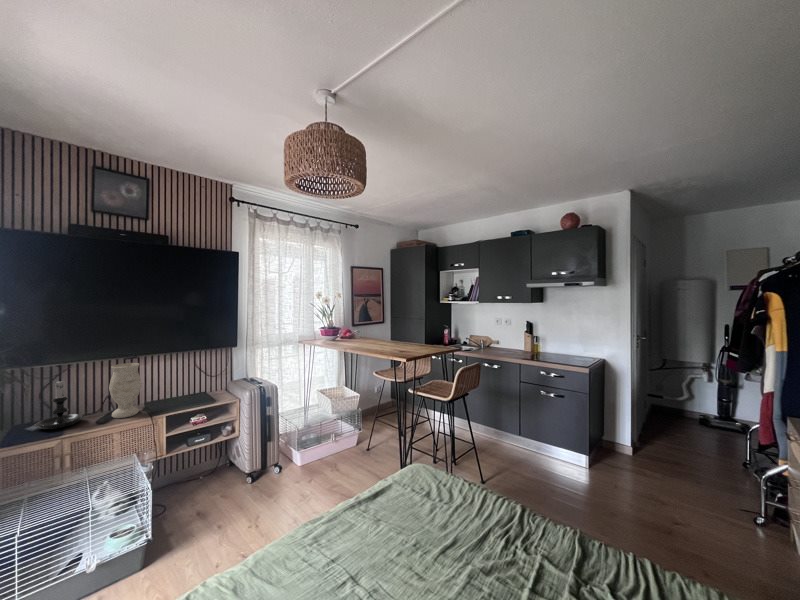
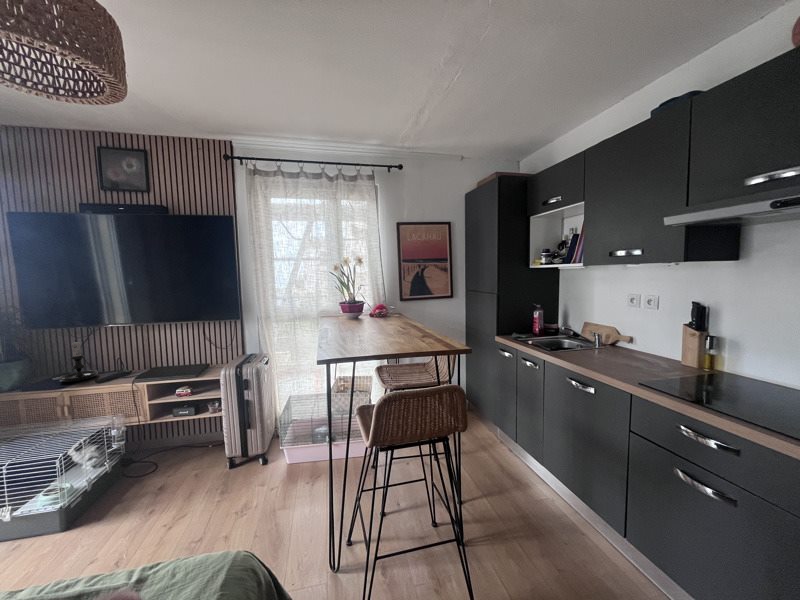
vase: present [109,363,141,418] -> none [107,330,137,380]

